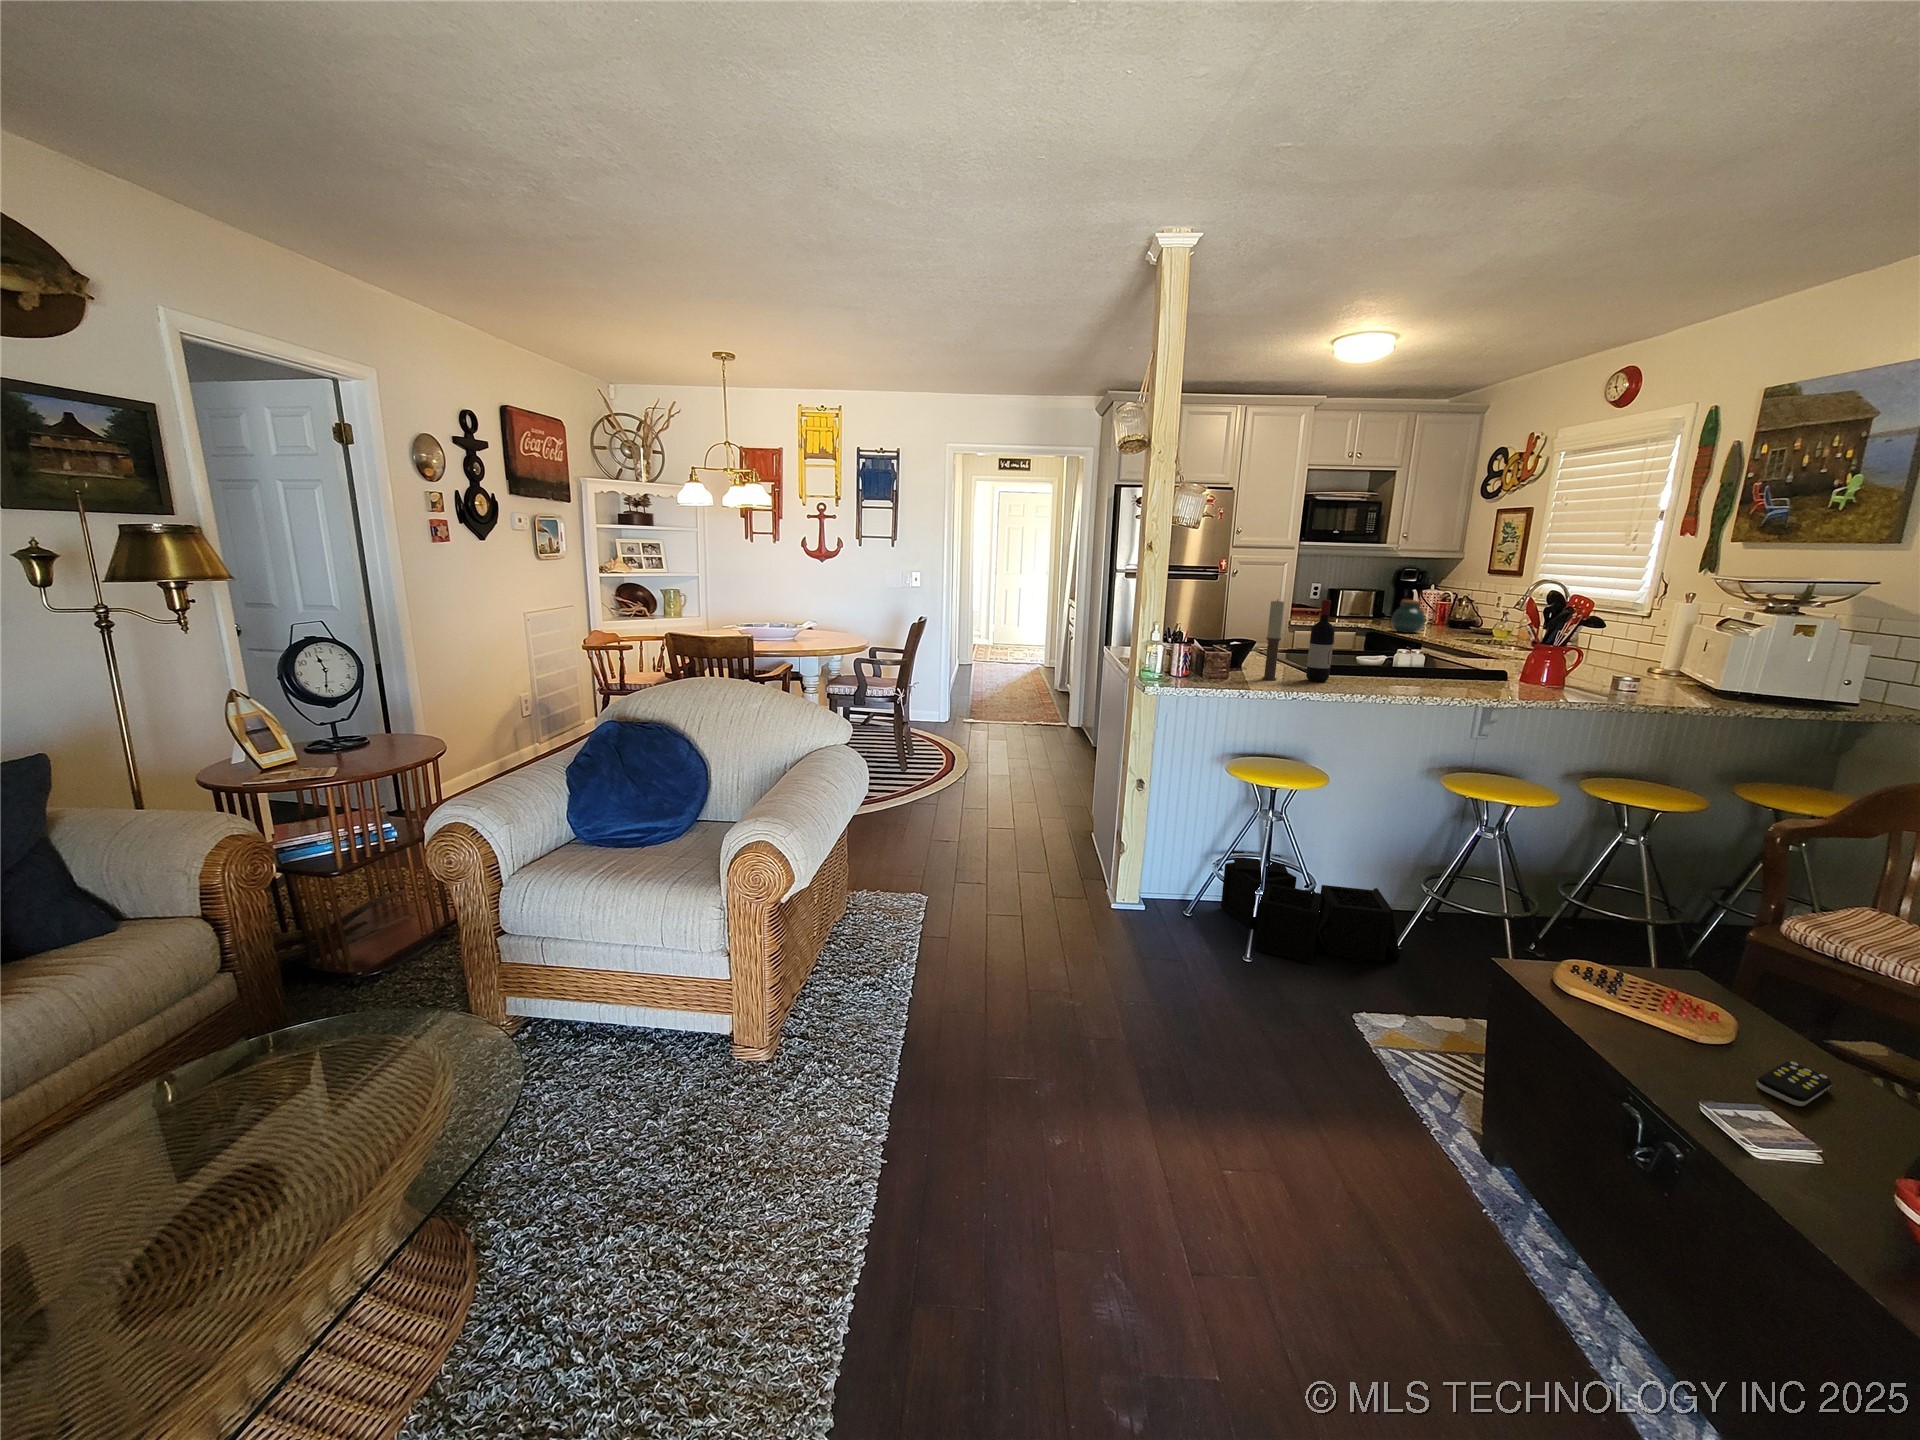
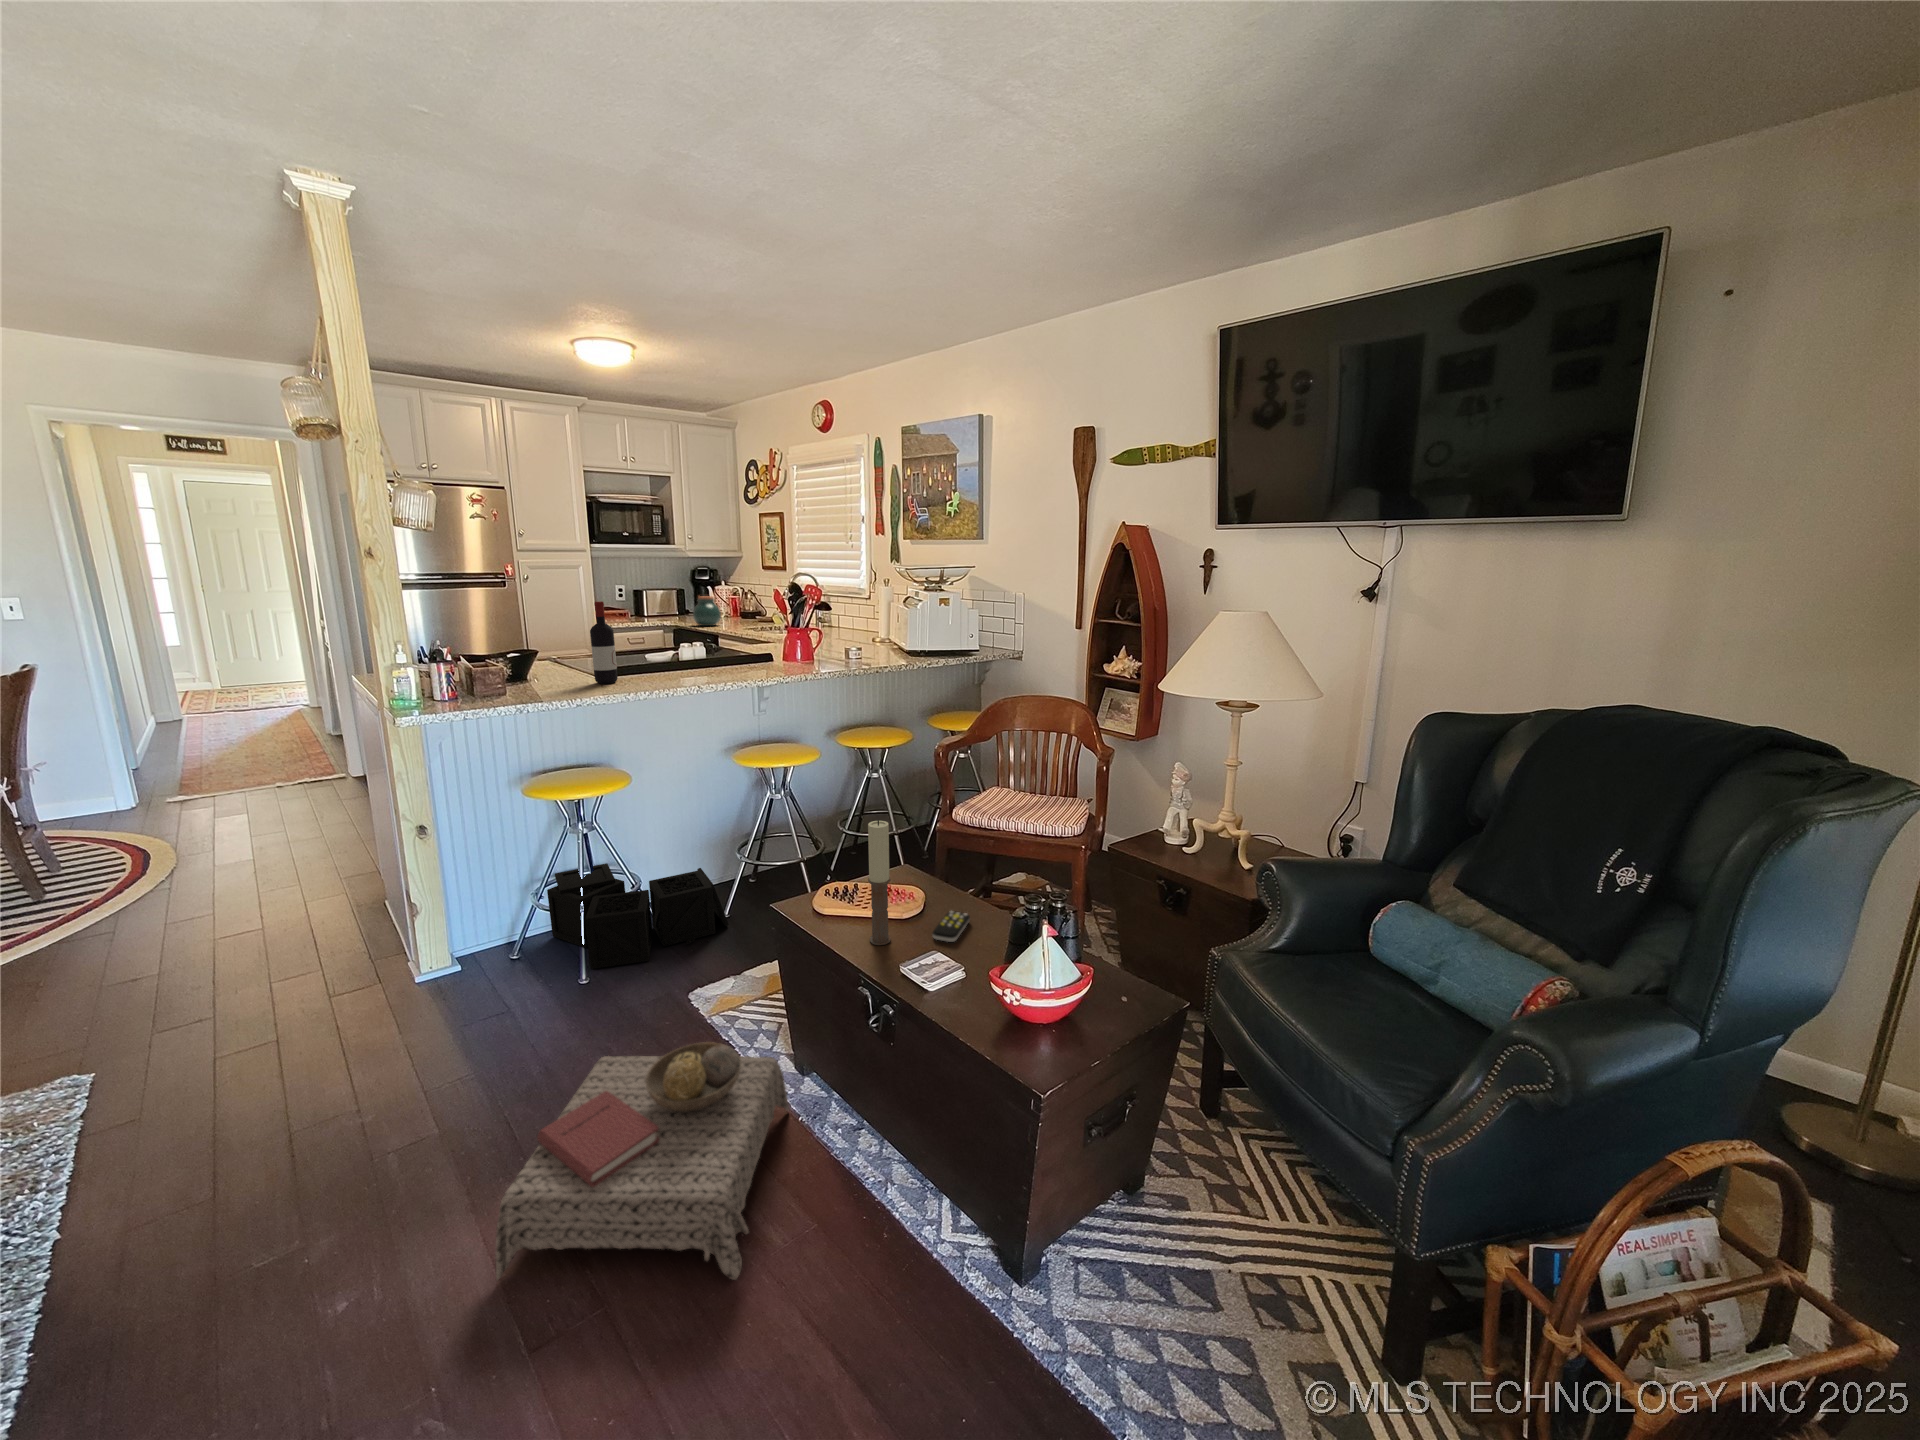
candle: present [1263,600,1284,680] -> present [868,820,891,945]
ottoman: none [1172,1038,1475,1336] -> present [496,1042,790,1280]

